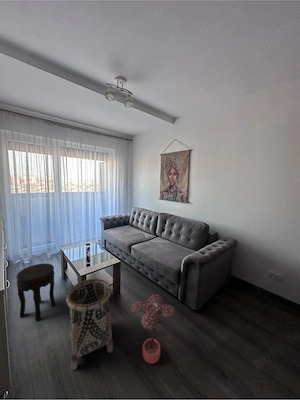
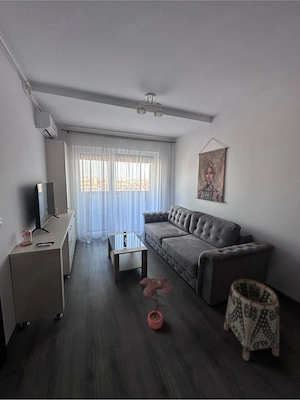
side table: present [17,264,55,321] -> none [75,242,99,281]
basket: present [66,279,113,370] -> present [224,279,279,361]

